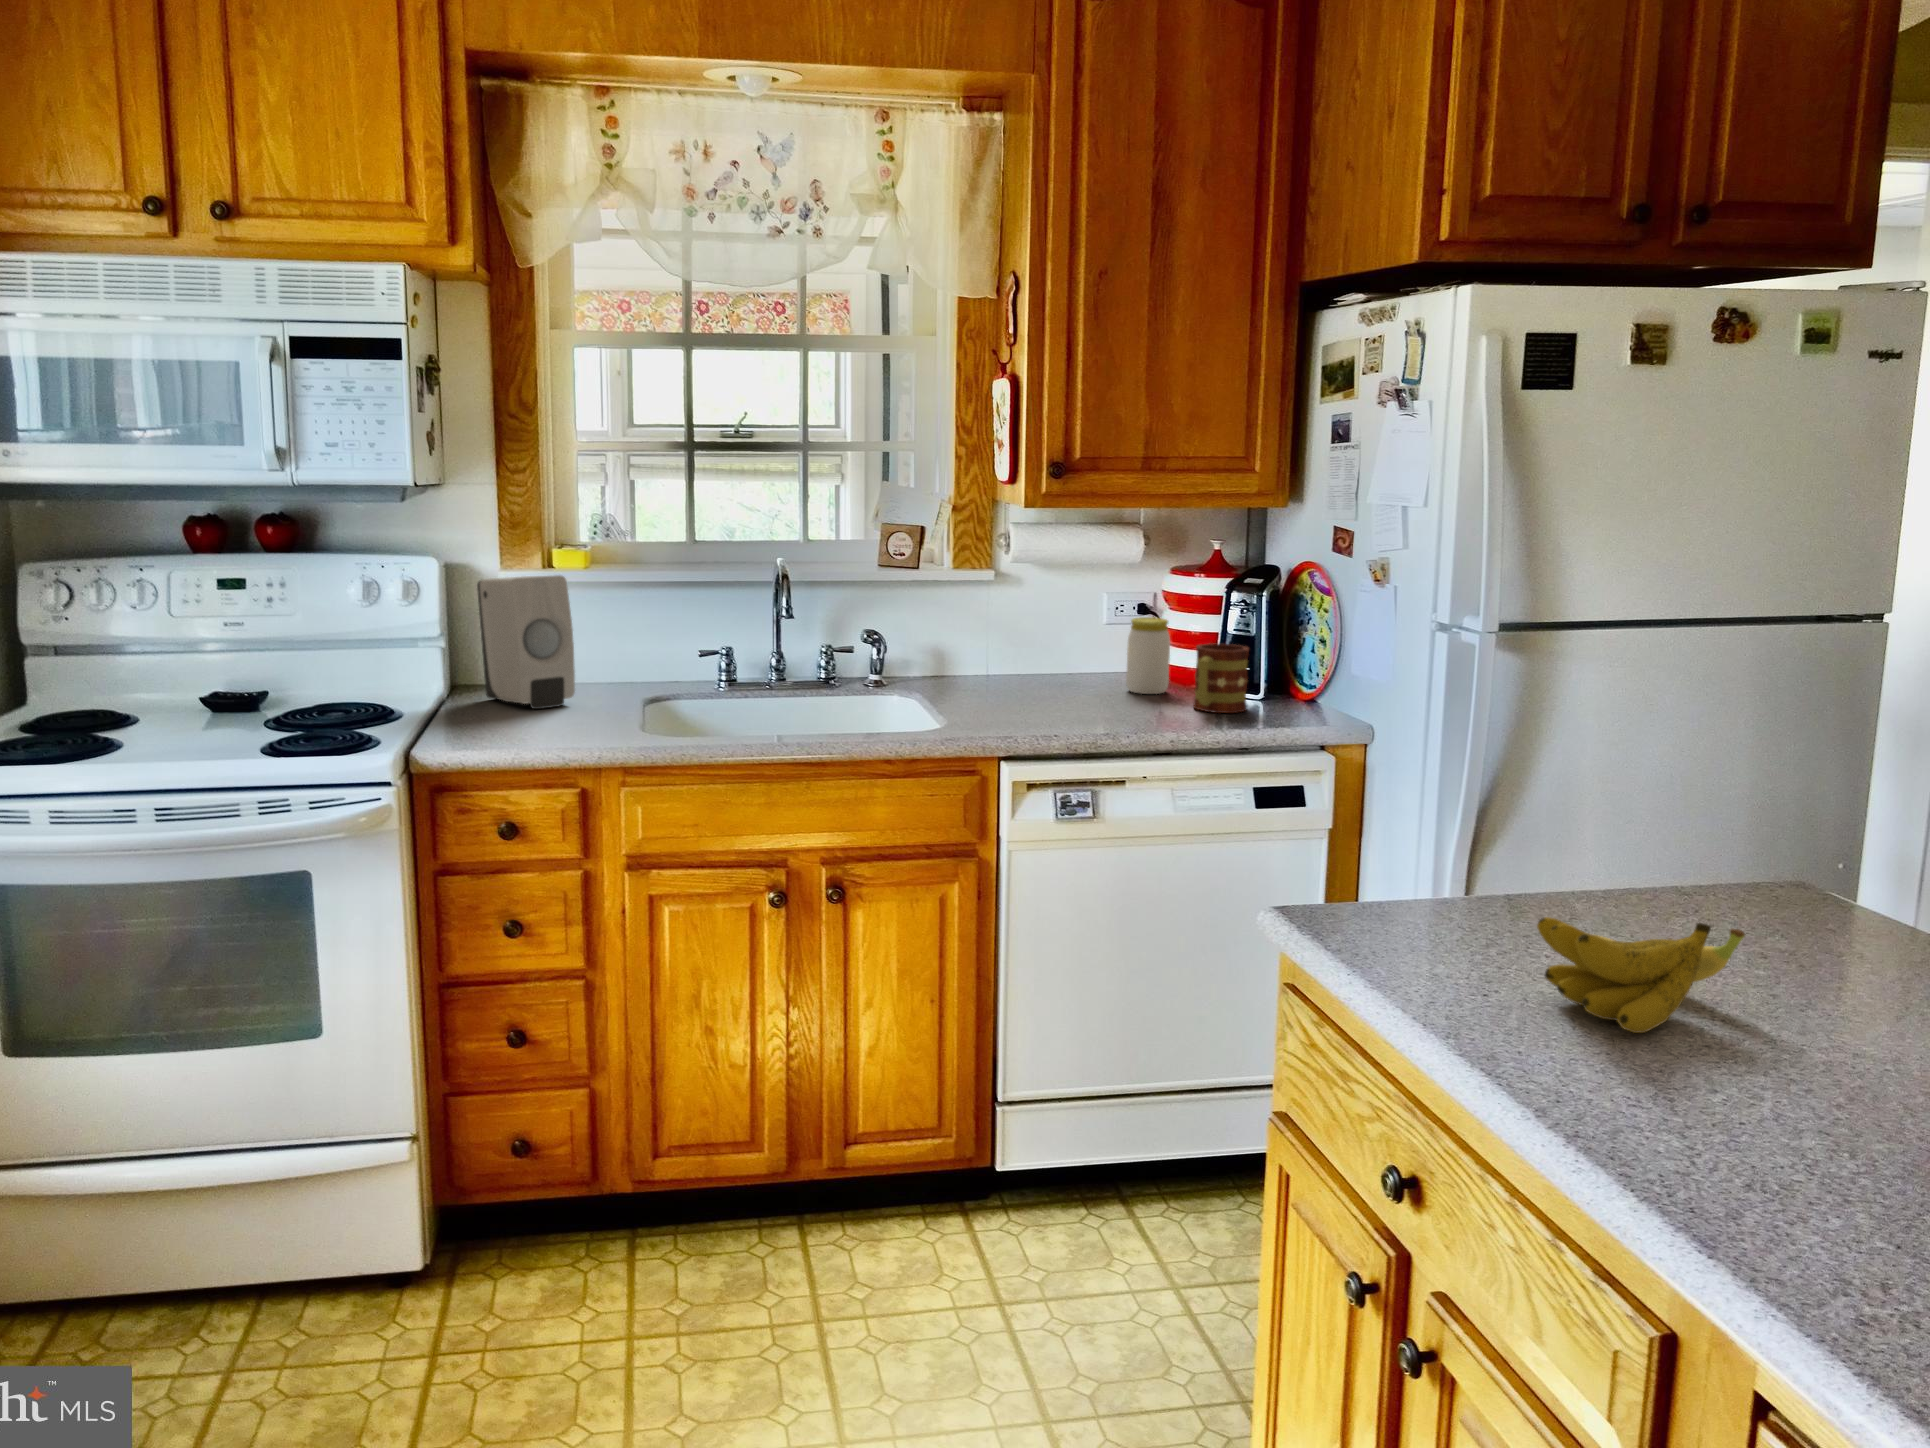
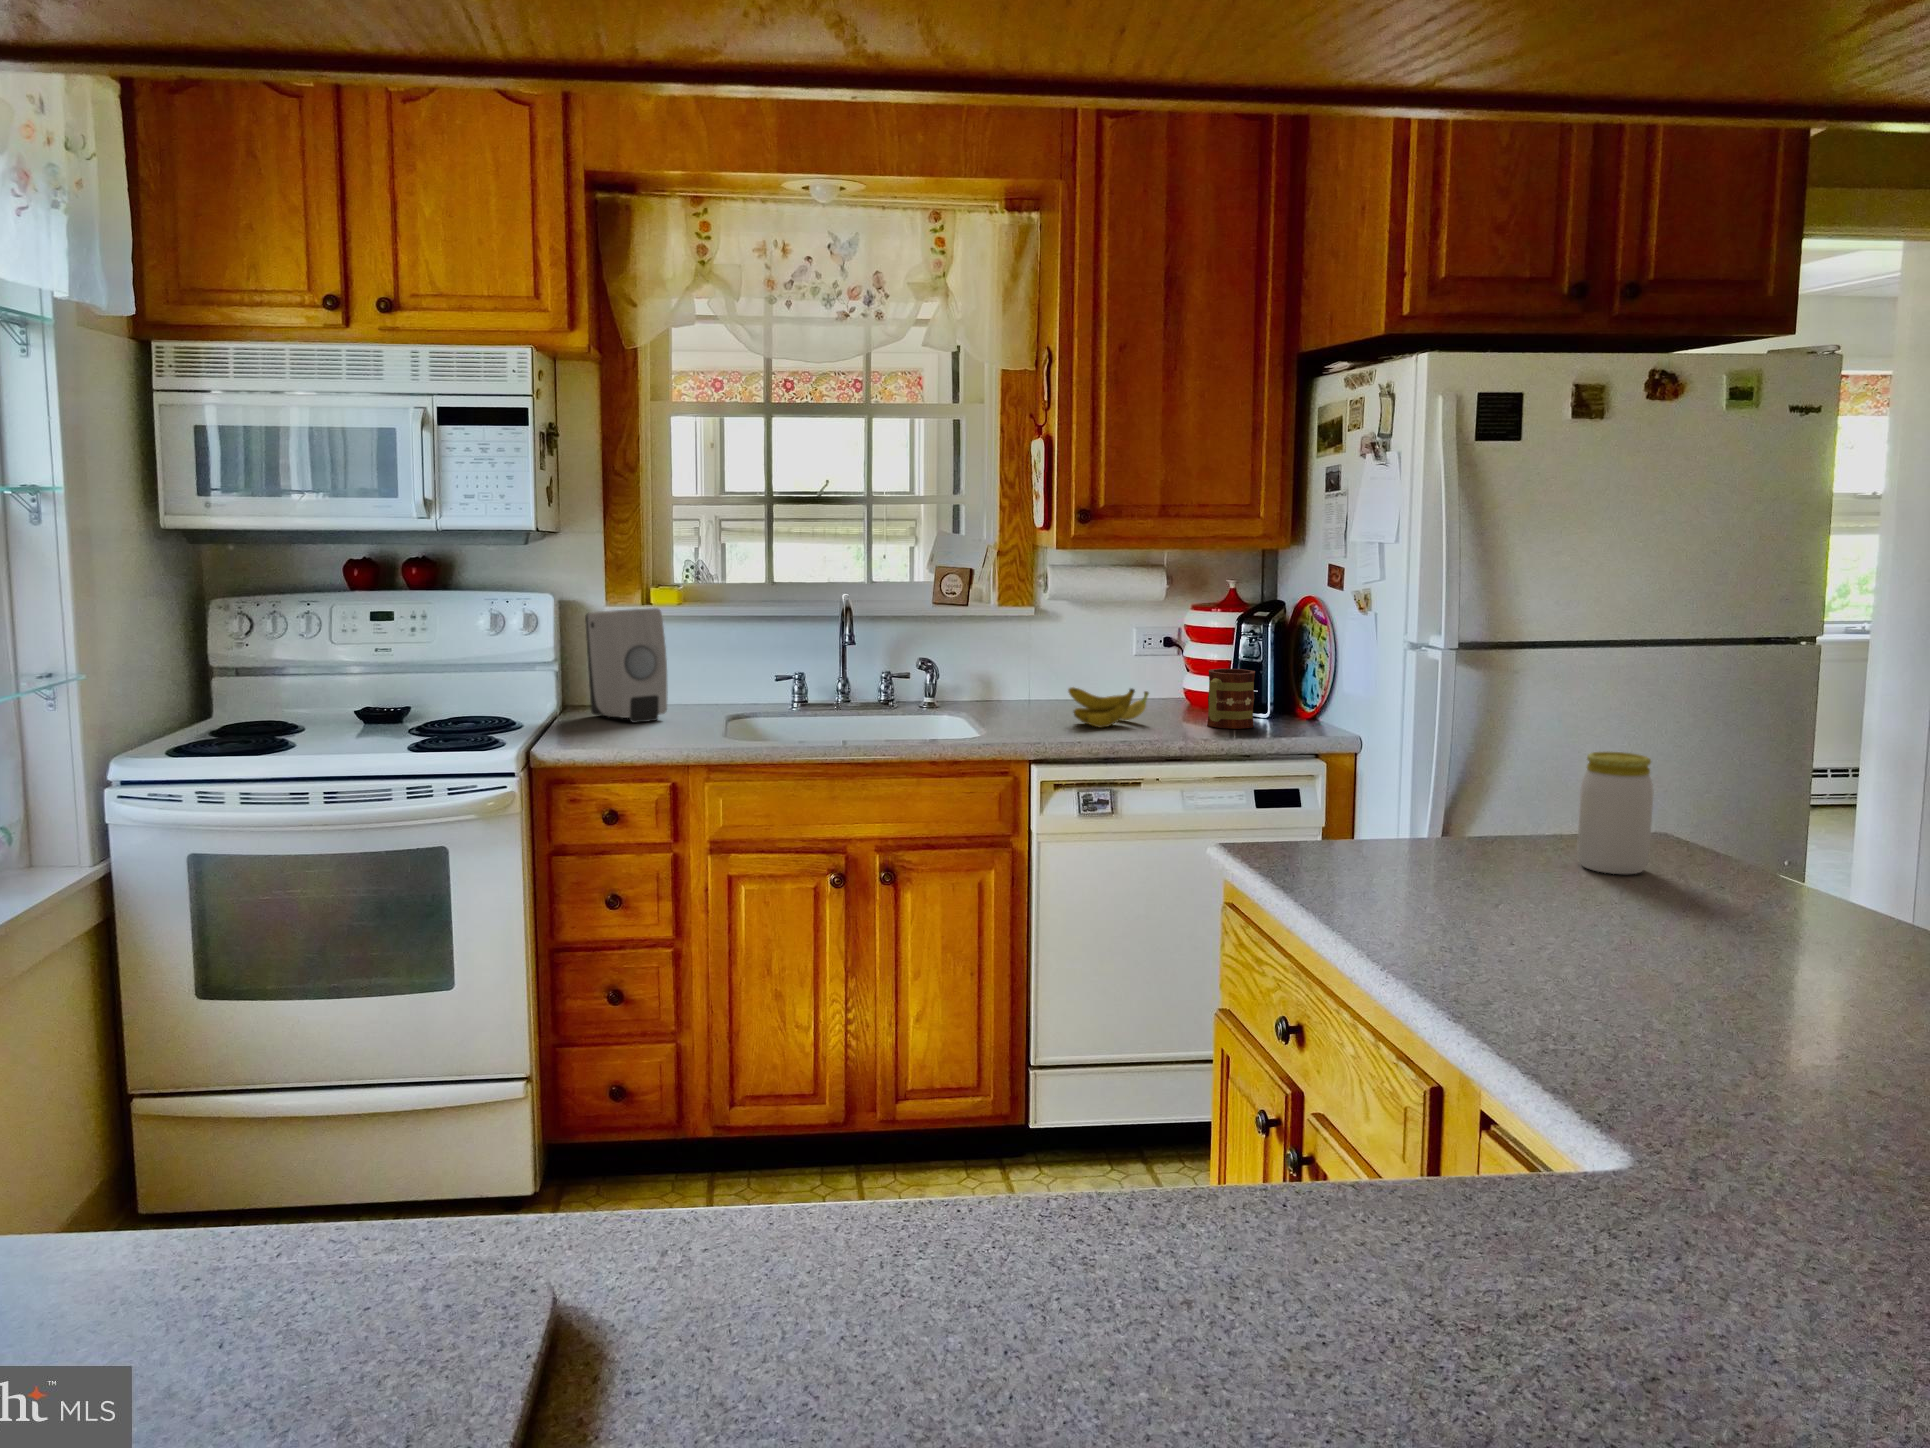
jar: present [1126,617,1170,694] -> present [1577,752,1653,874]
banana: present [1537,917,1745,1033] -> present [1068,687,1149,727]

